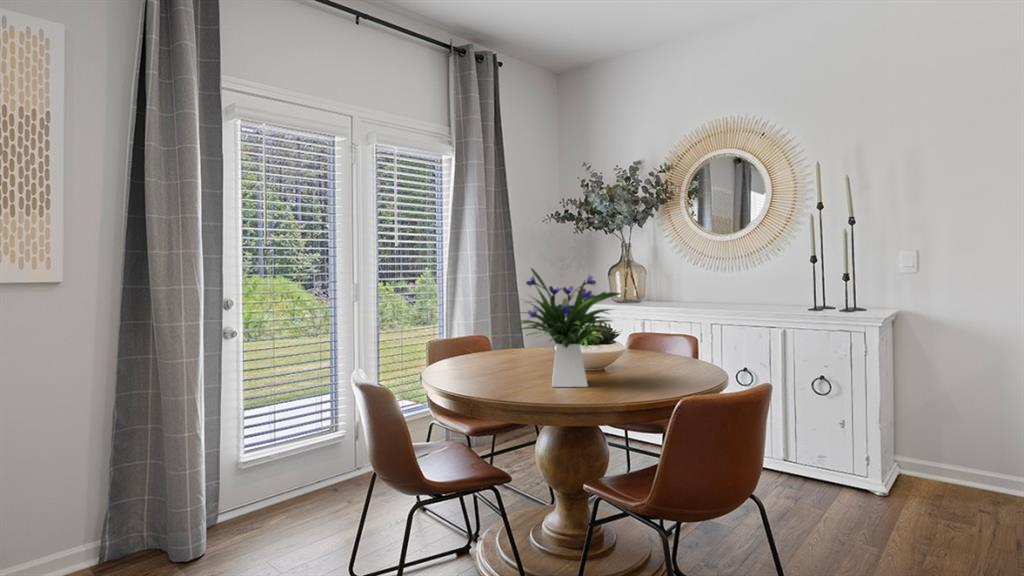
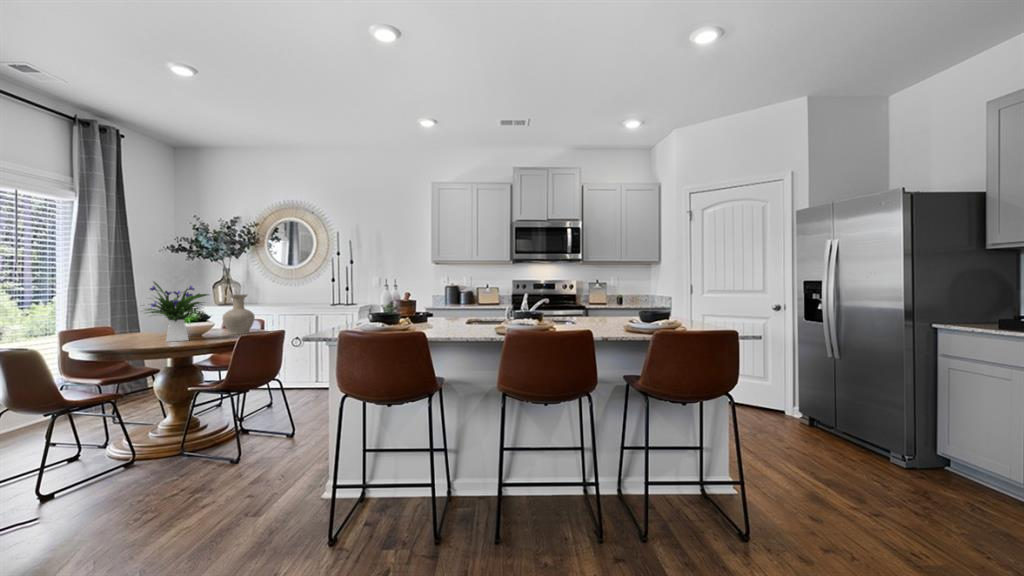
vase: none [639,291,696,374] -> present [223,294,255,334]

